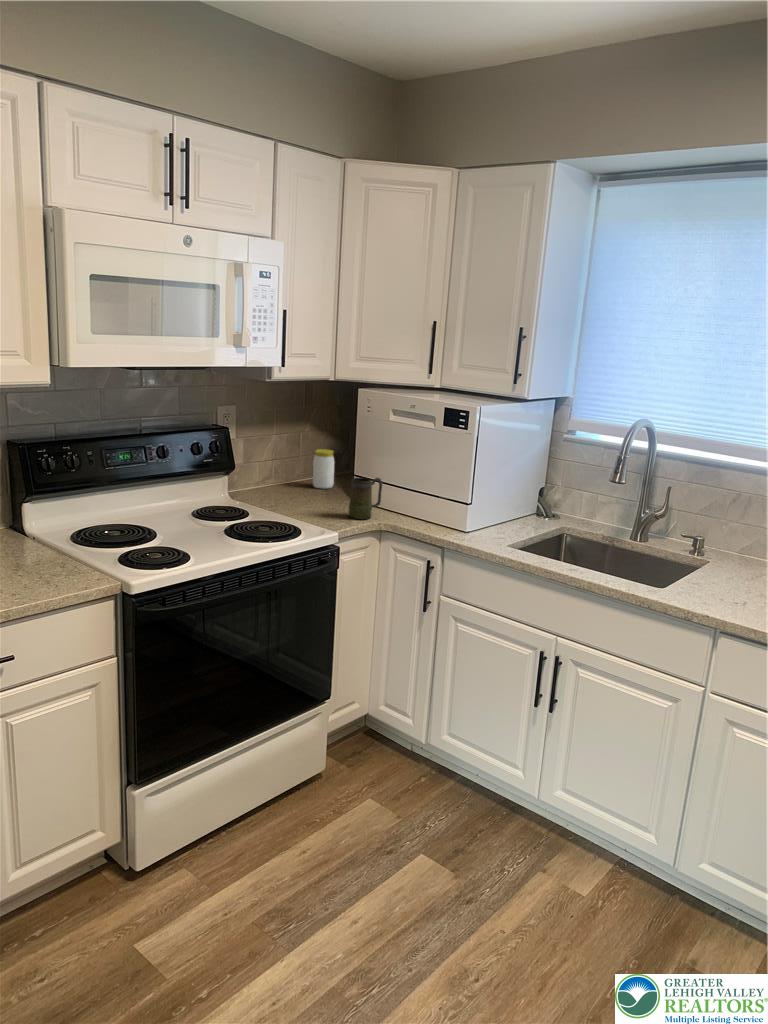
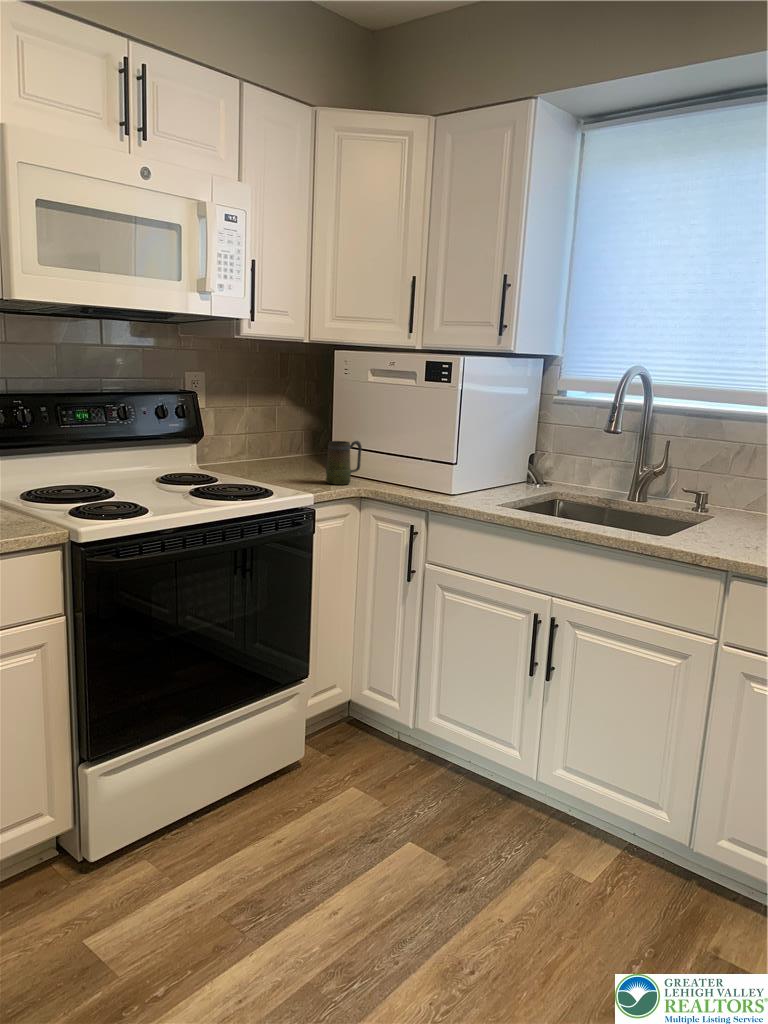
jar: present [313,449,334,488] -> none [289,422,312,463]

